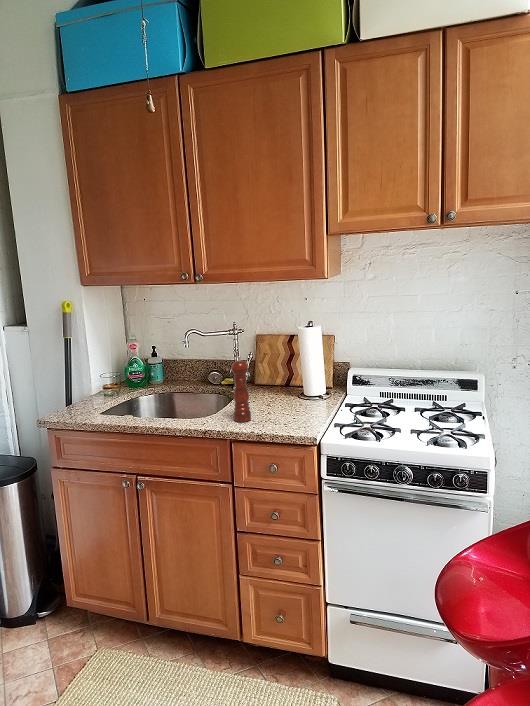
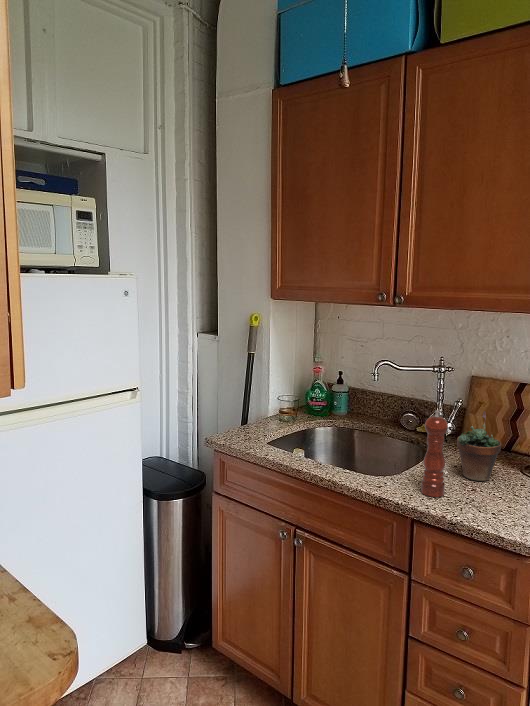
succulent plant: none [255,355,286,407] -> present [457,411,501,481]

